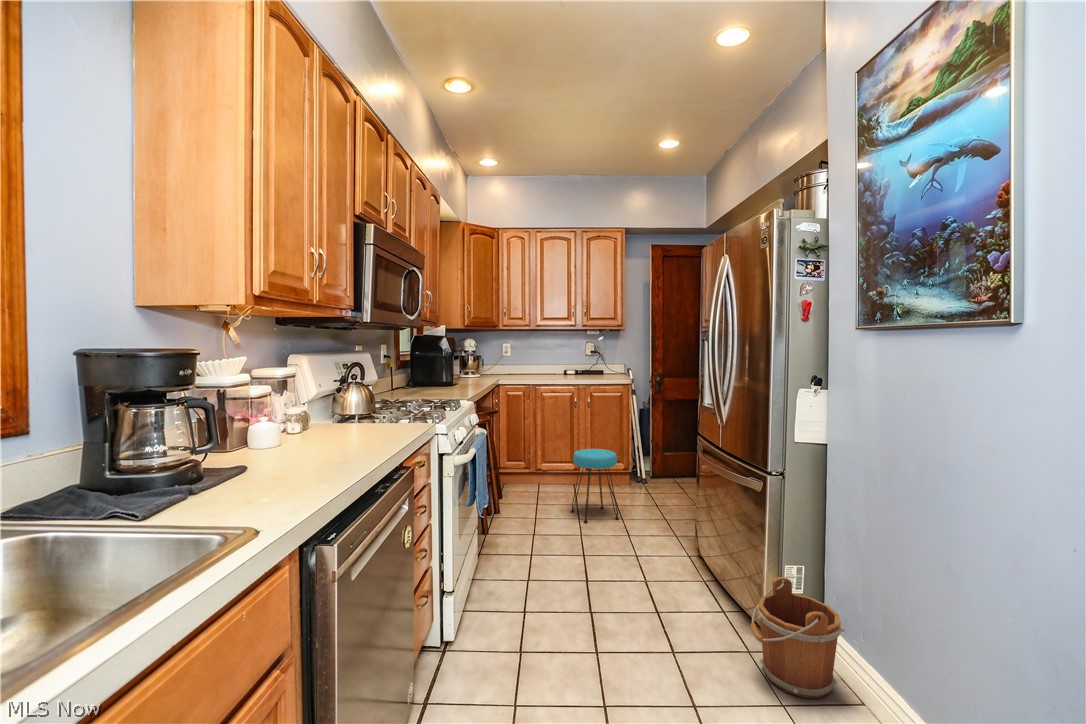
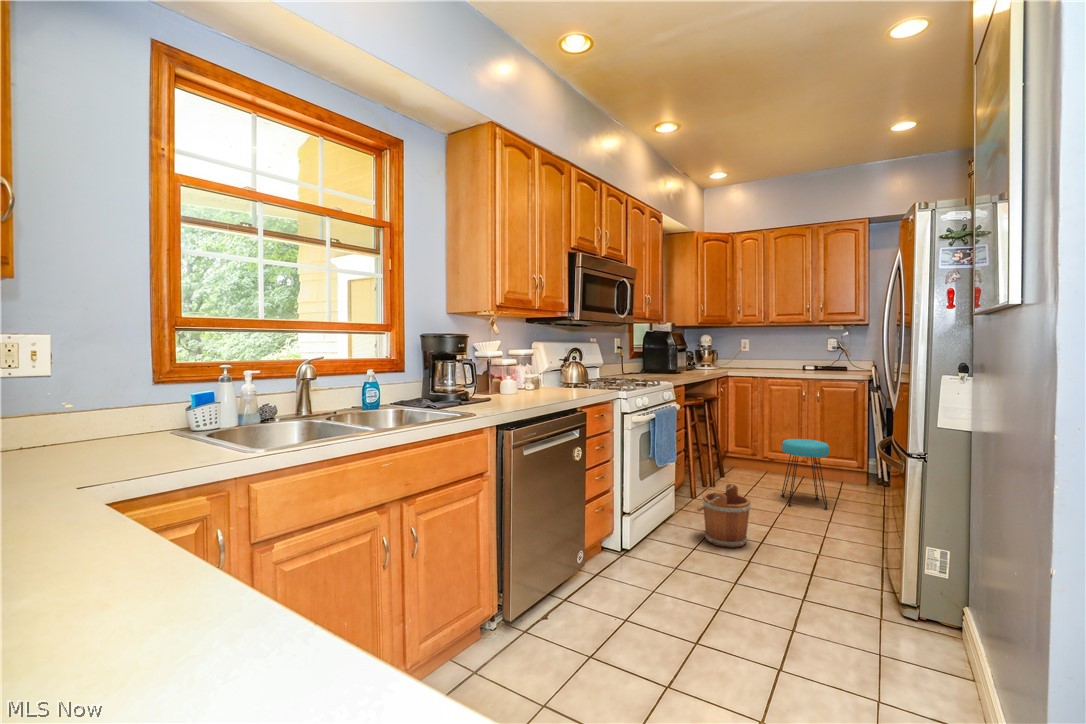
bucket: present [750,577,844,698] -> present [697,484,751,548]

